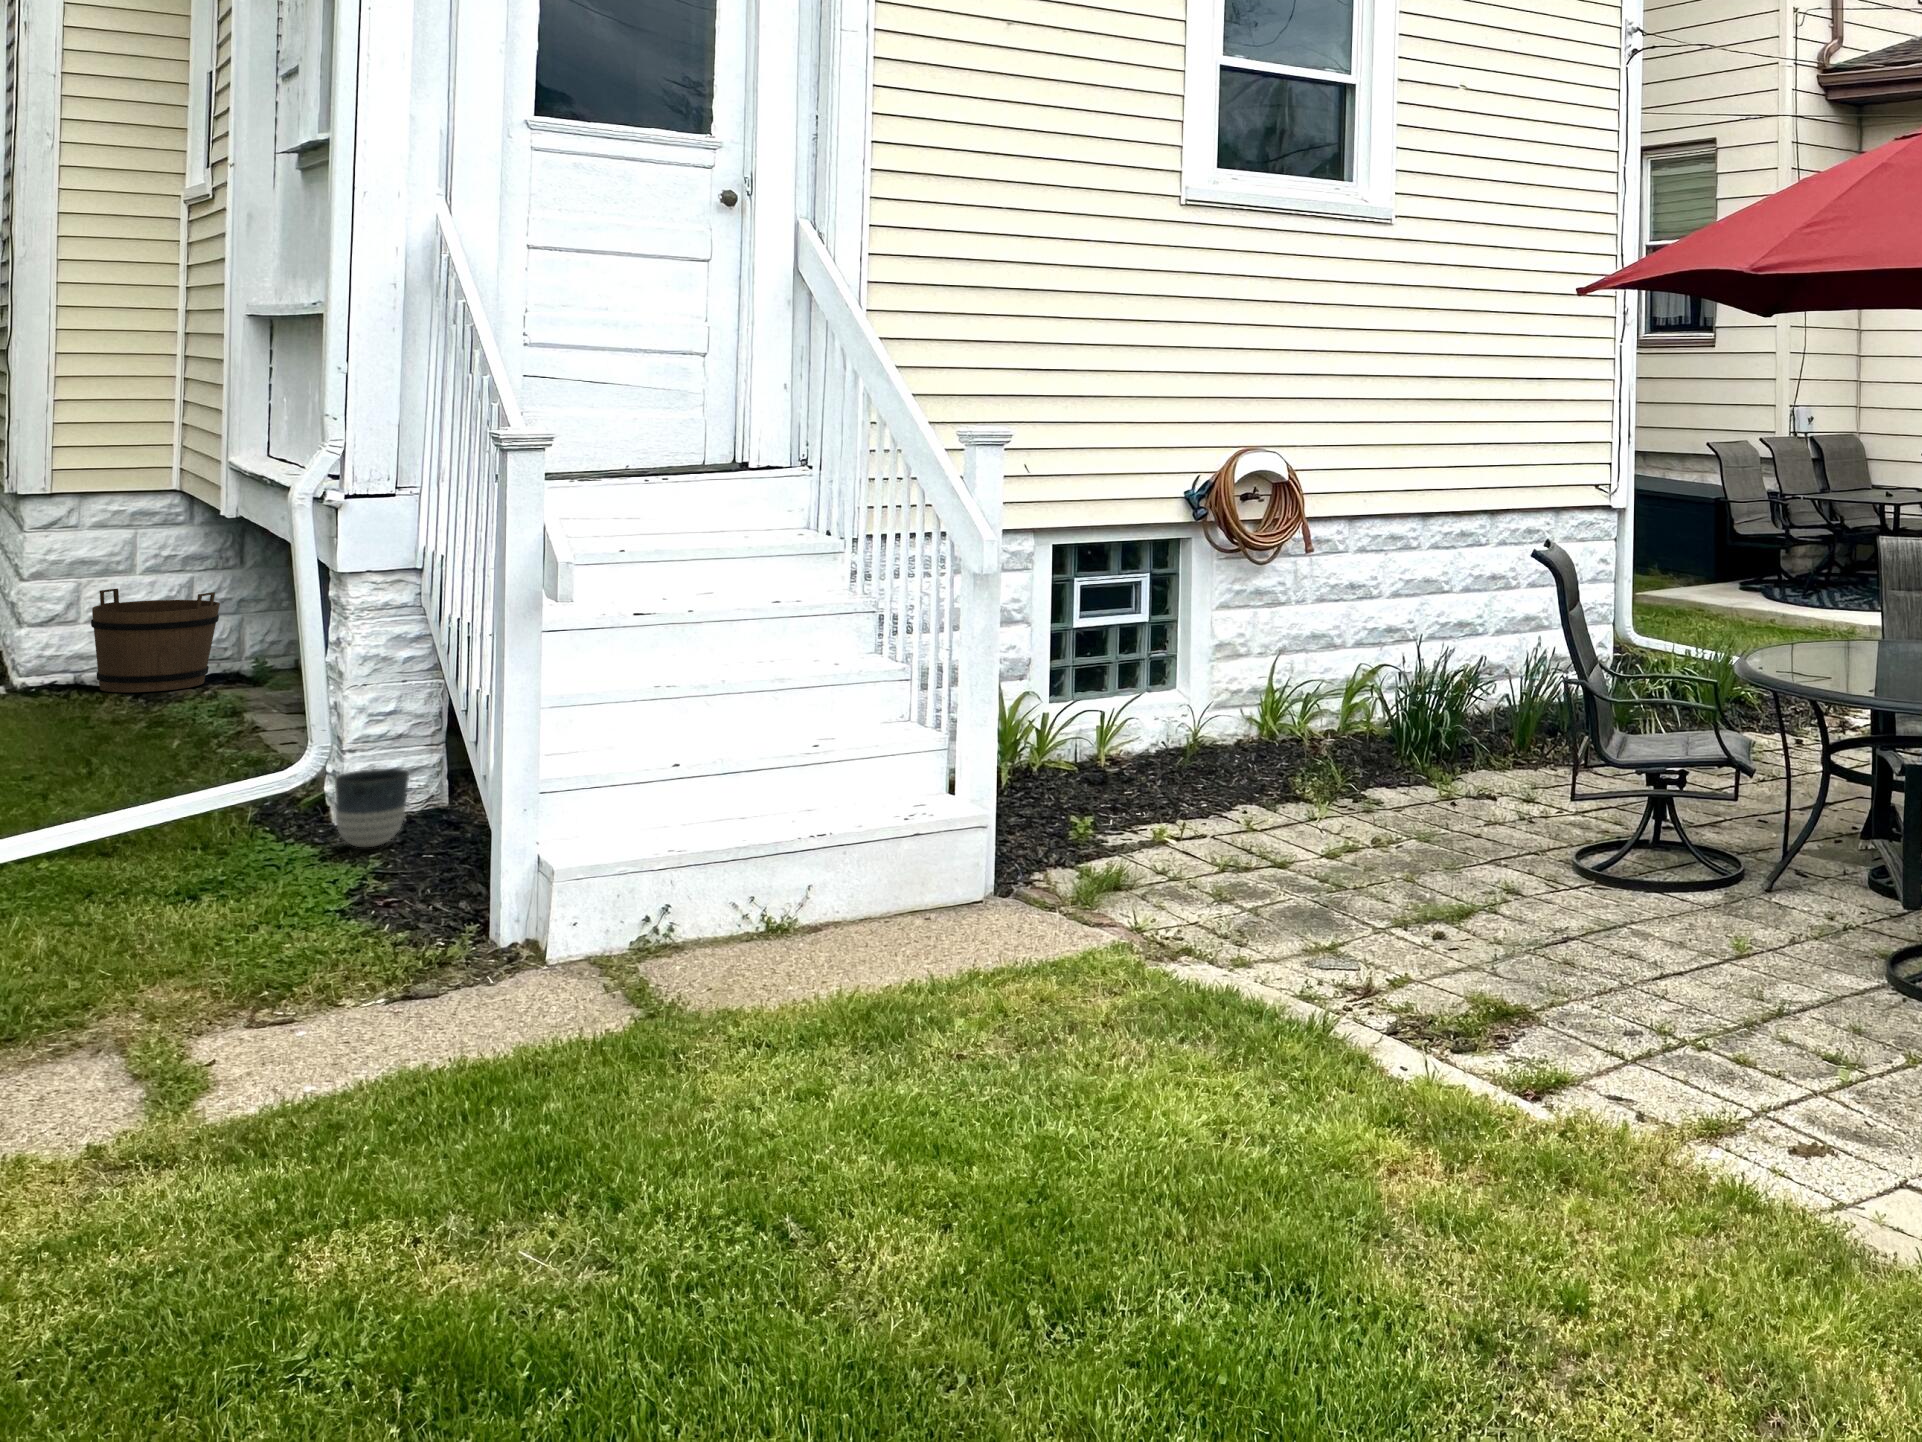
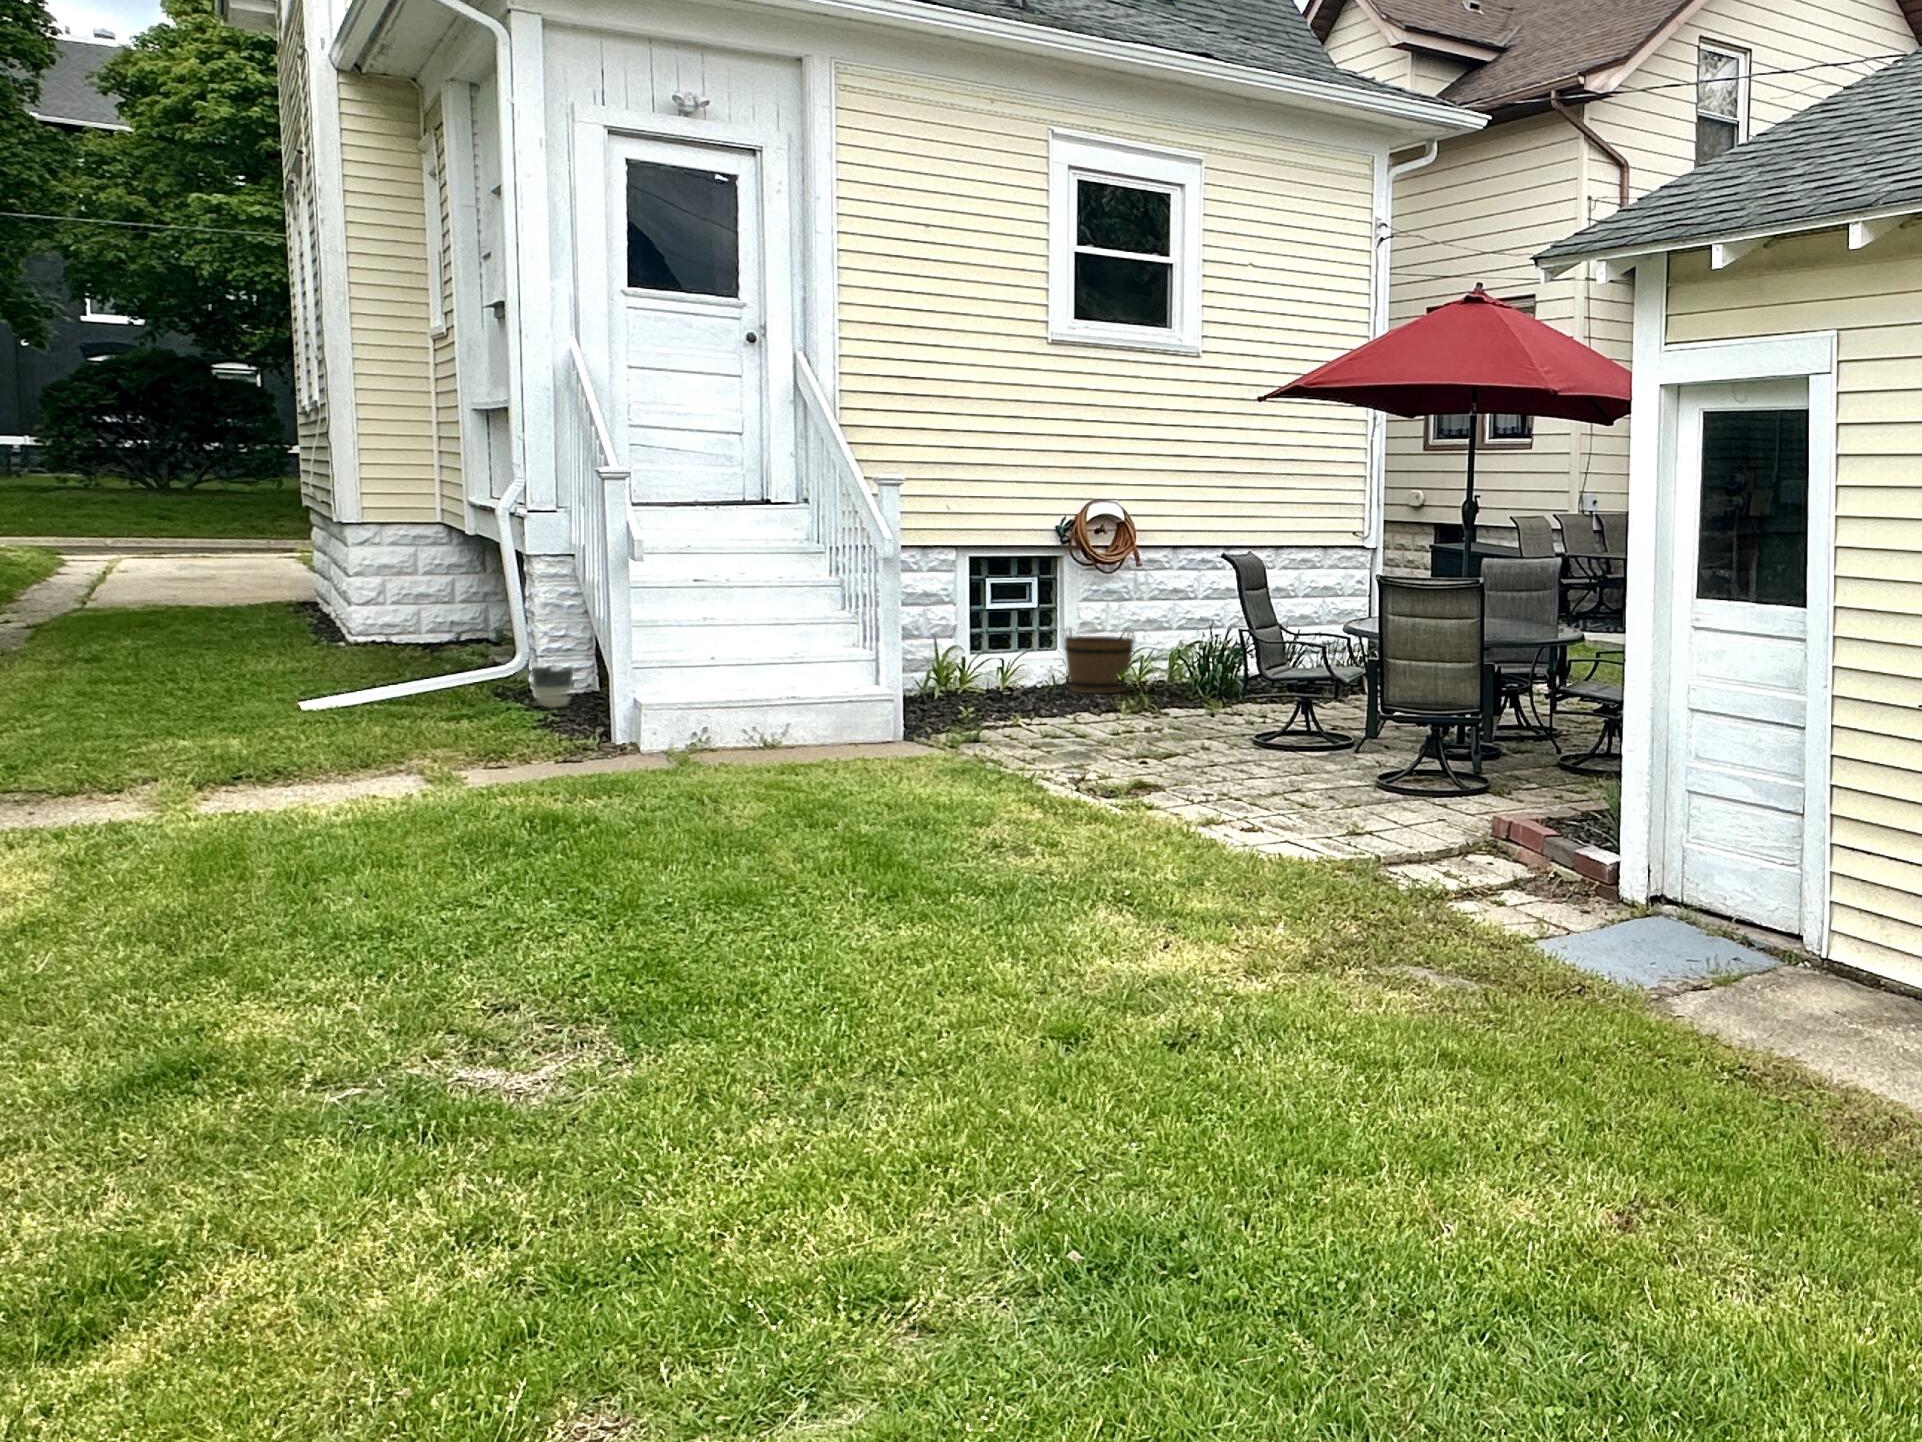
bucket: present [91,588,220,692] -> present [1064,627,1134,694]

